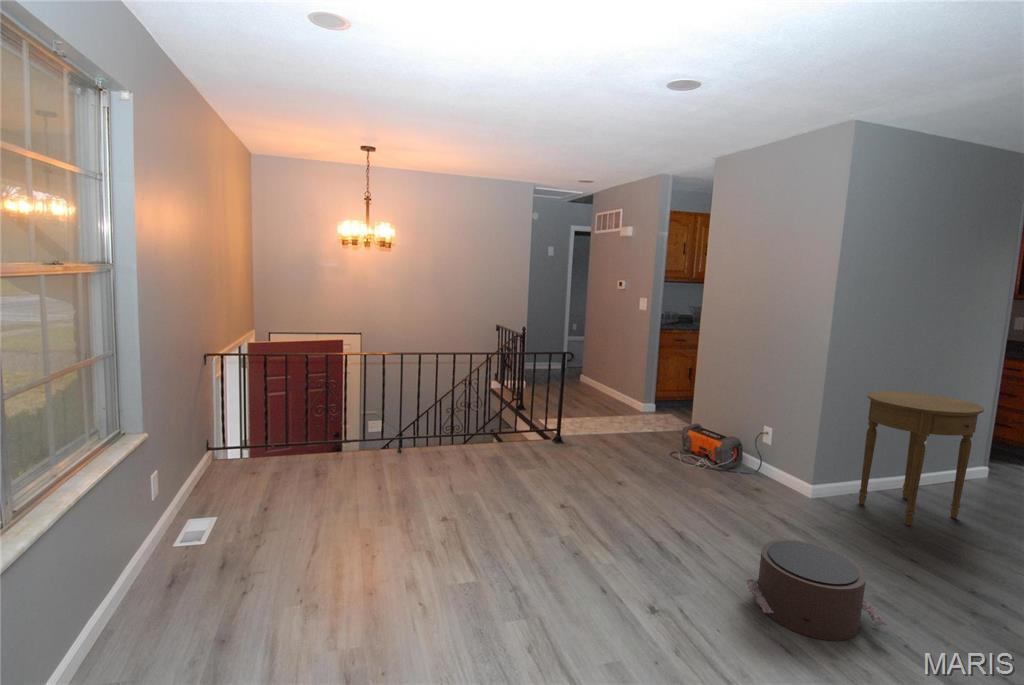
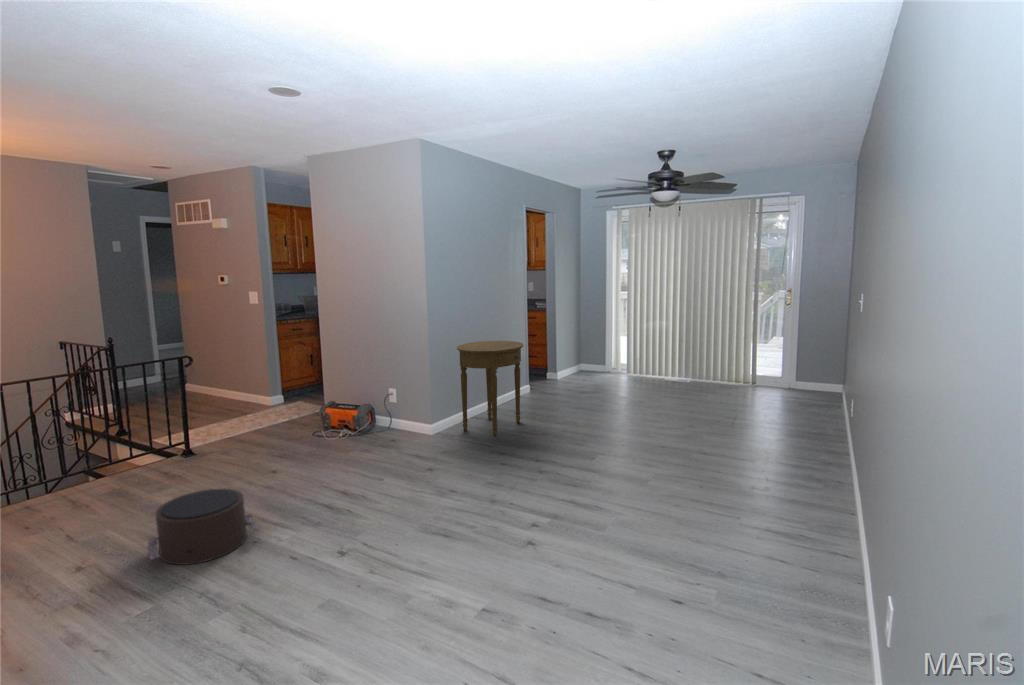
pouf: present [746,540,888,641] -> present [147,489,260,565]

